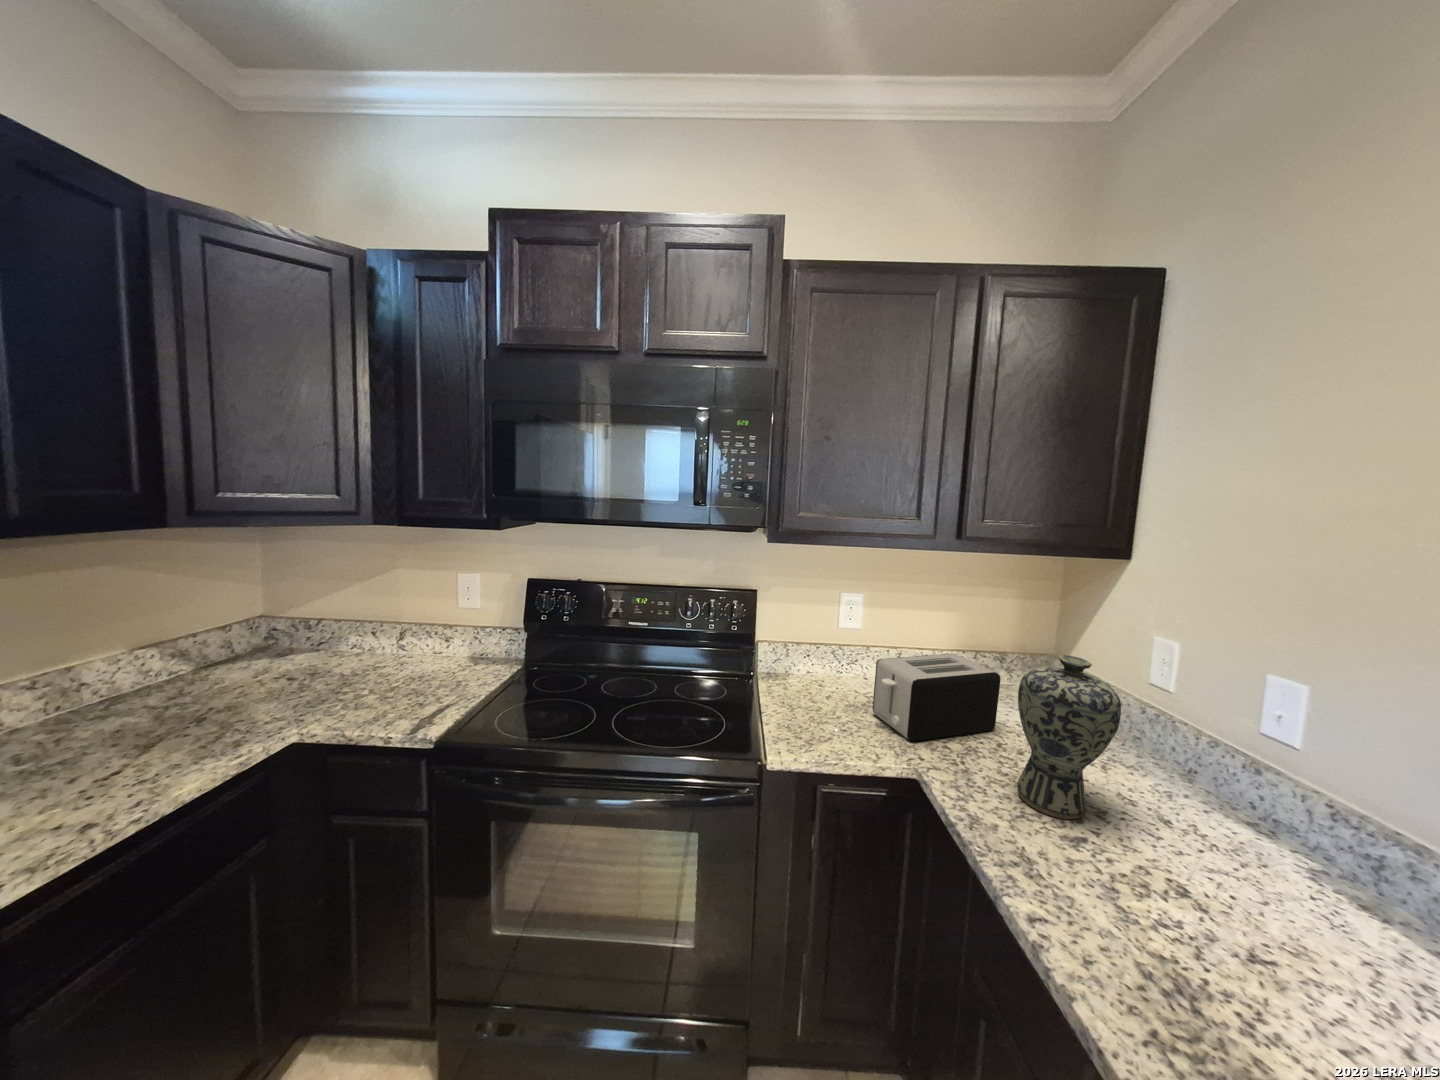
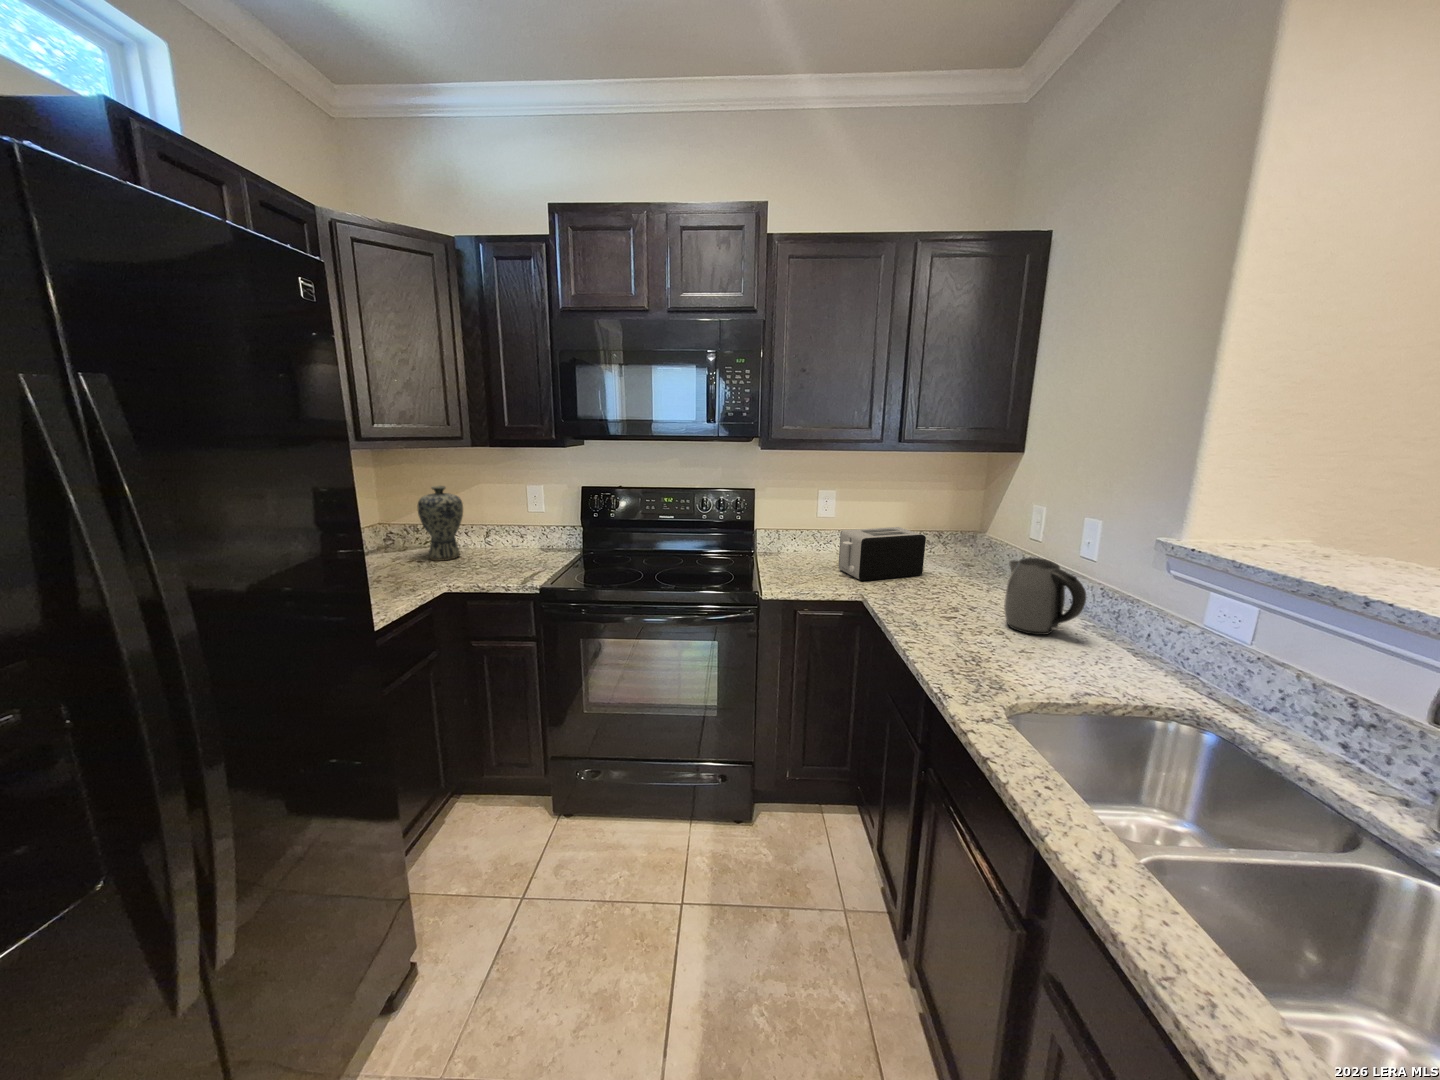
vase: present [1017,655,1121,819] -> present [418,486,463,561]
kettle: none [1185,761,1373,916] -> present [1004,558,1086,635]

